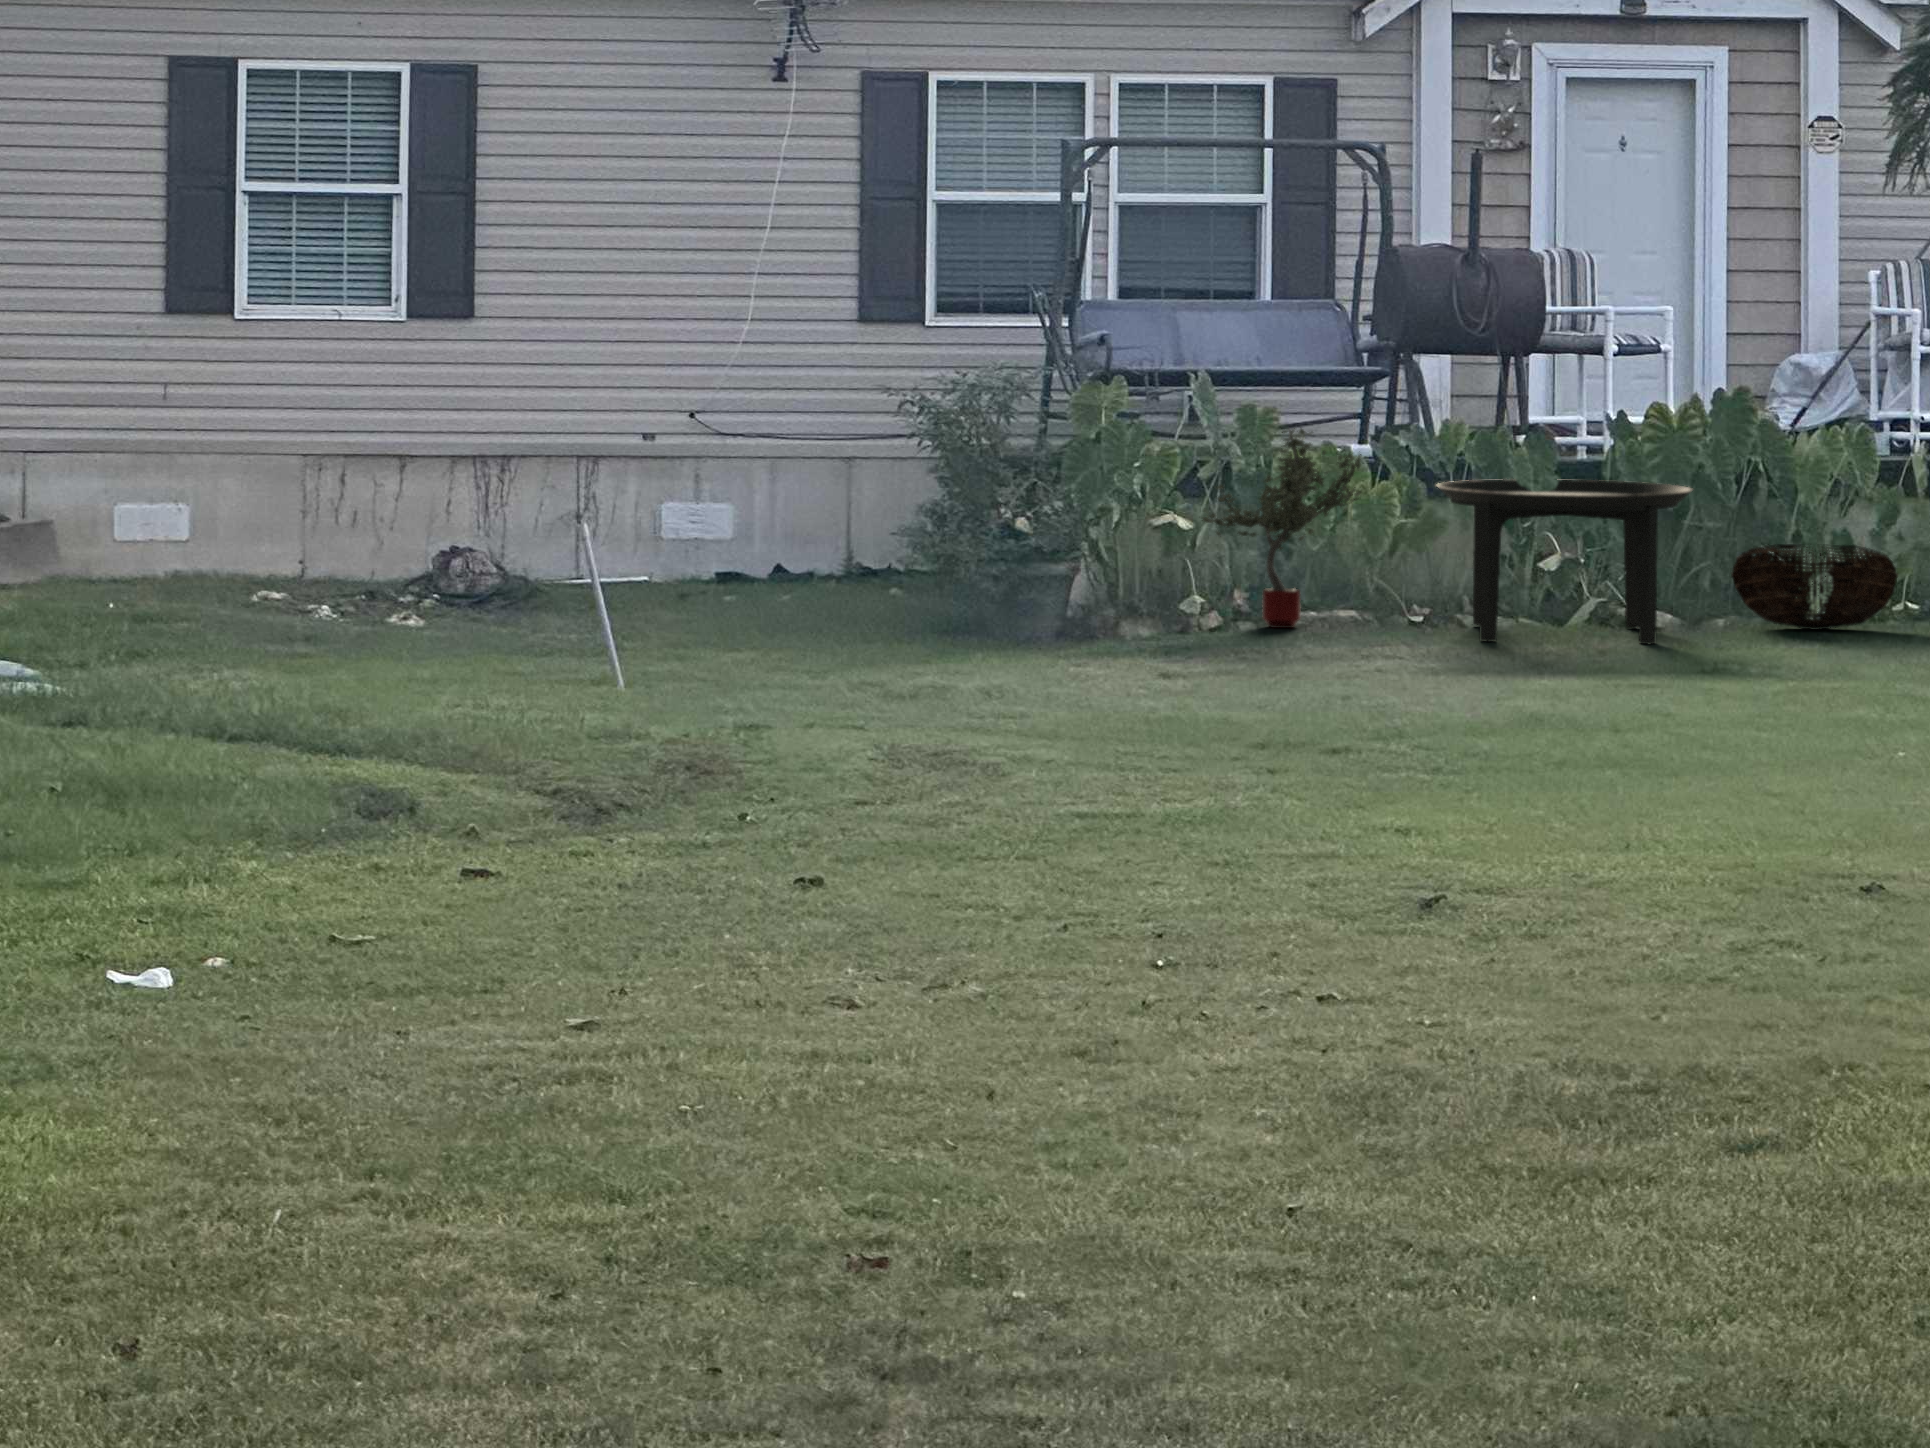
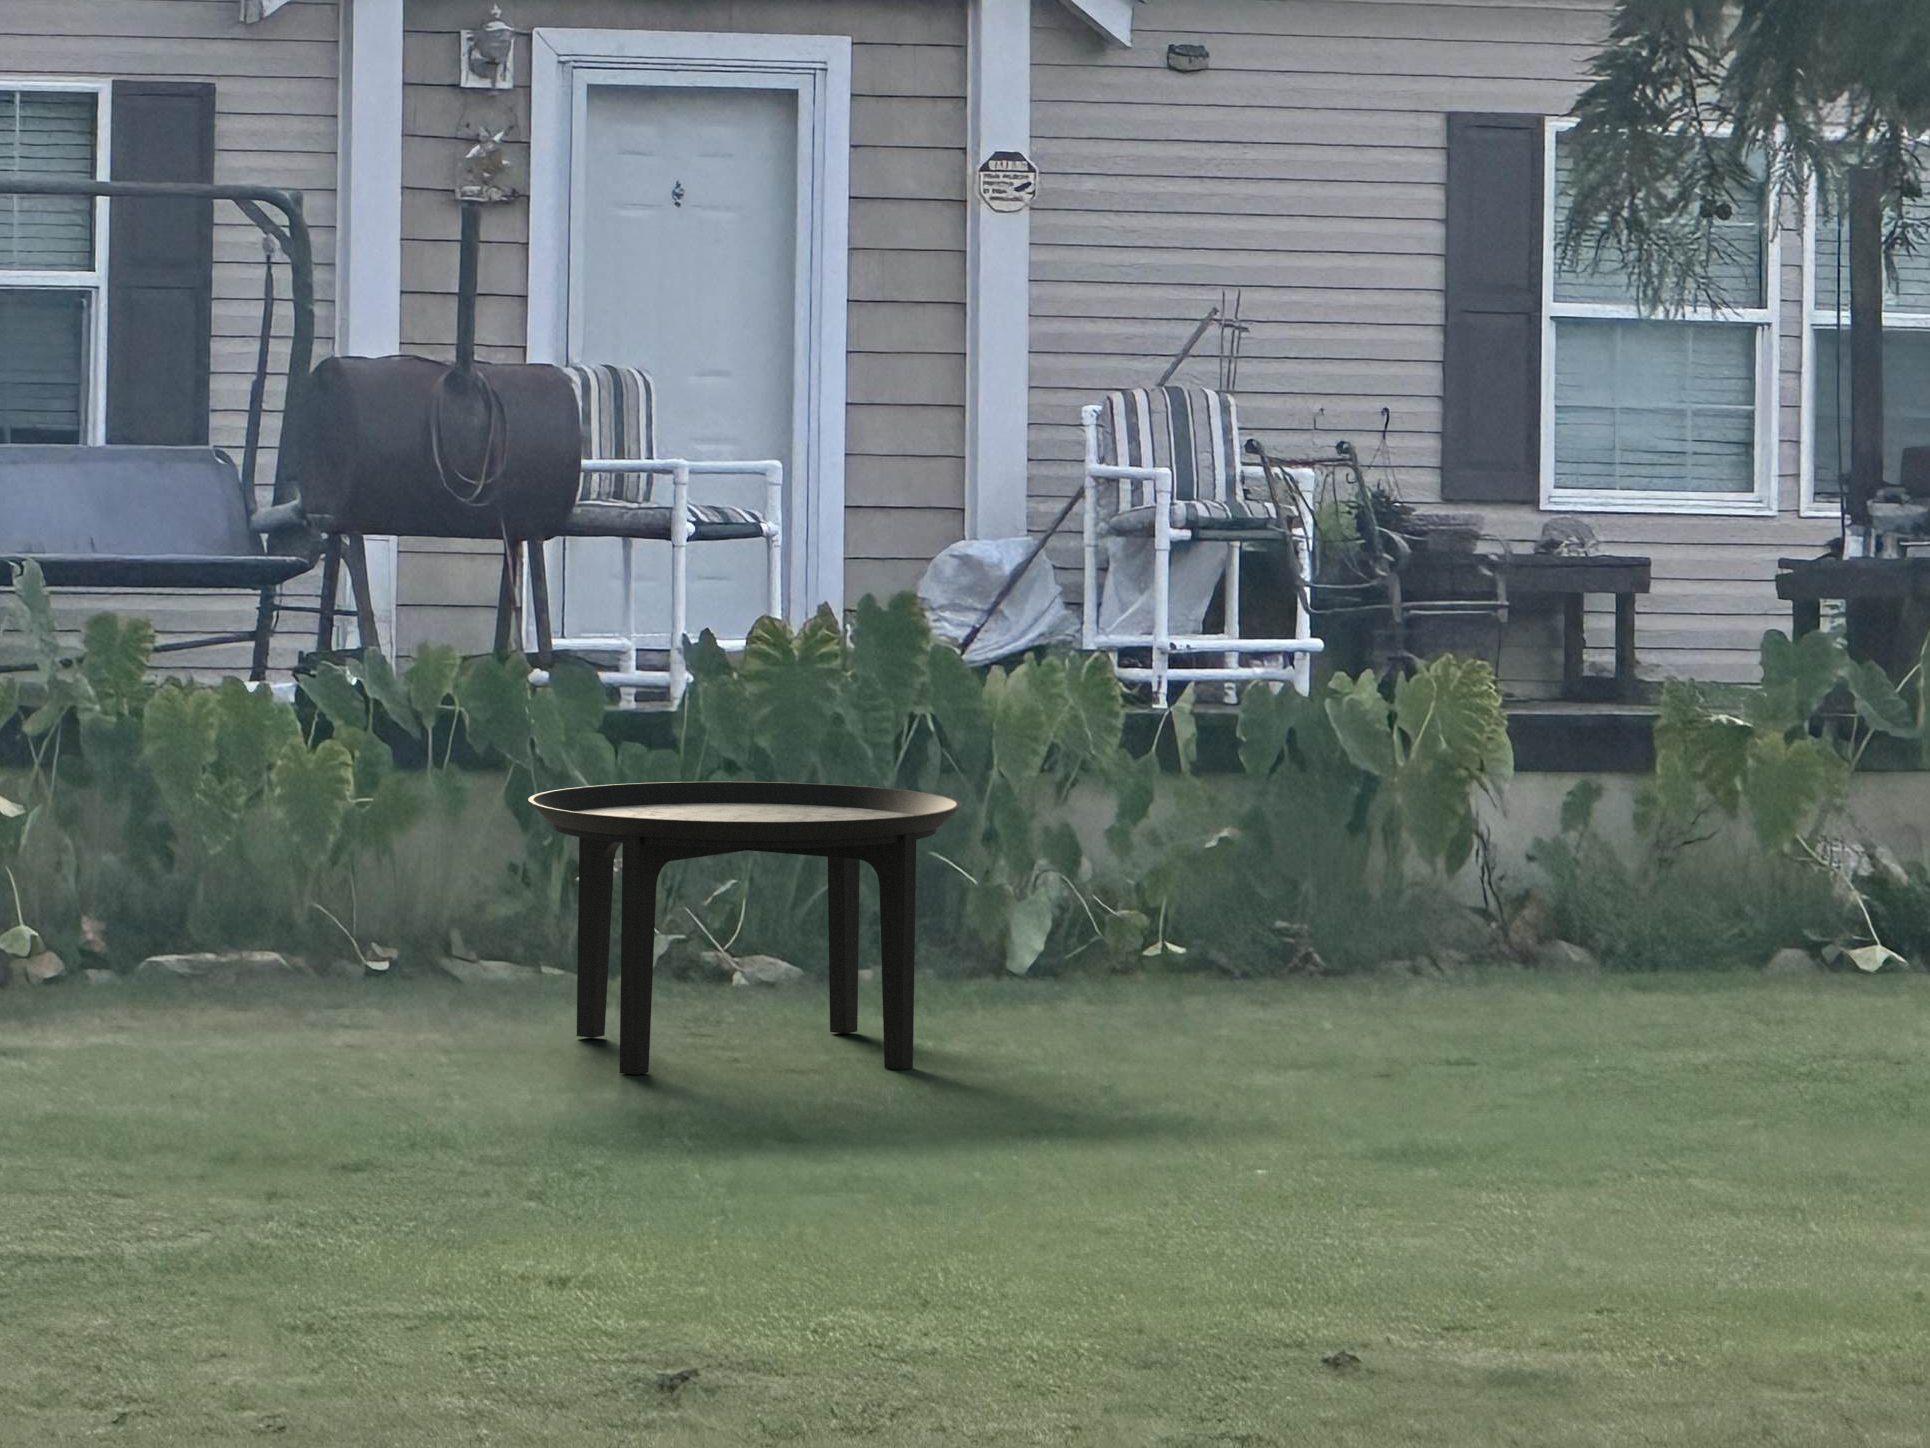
potted tree: present [1202,428,1361,628] -> none [115,702,397,1055]
basket: present [1731,544,1898,630] -> none [993,883,1261,1025]

